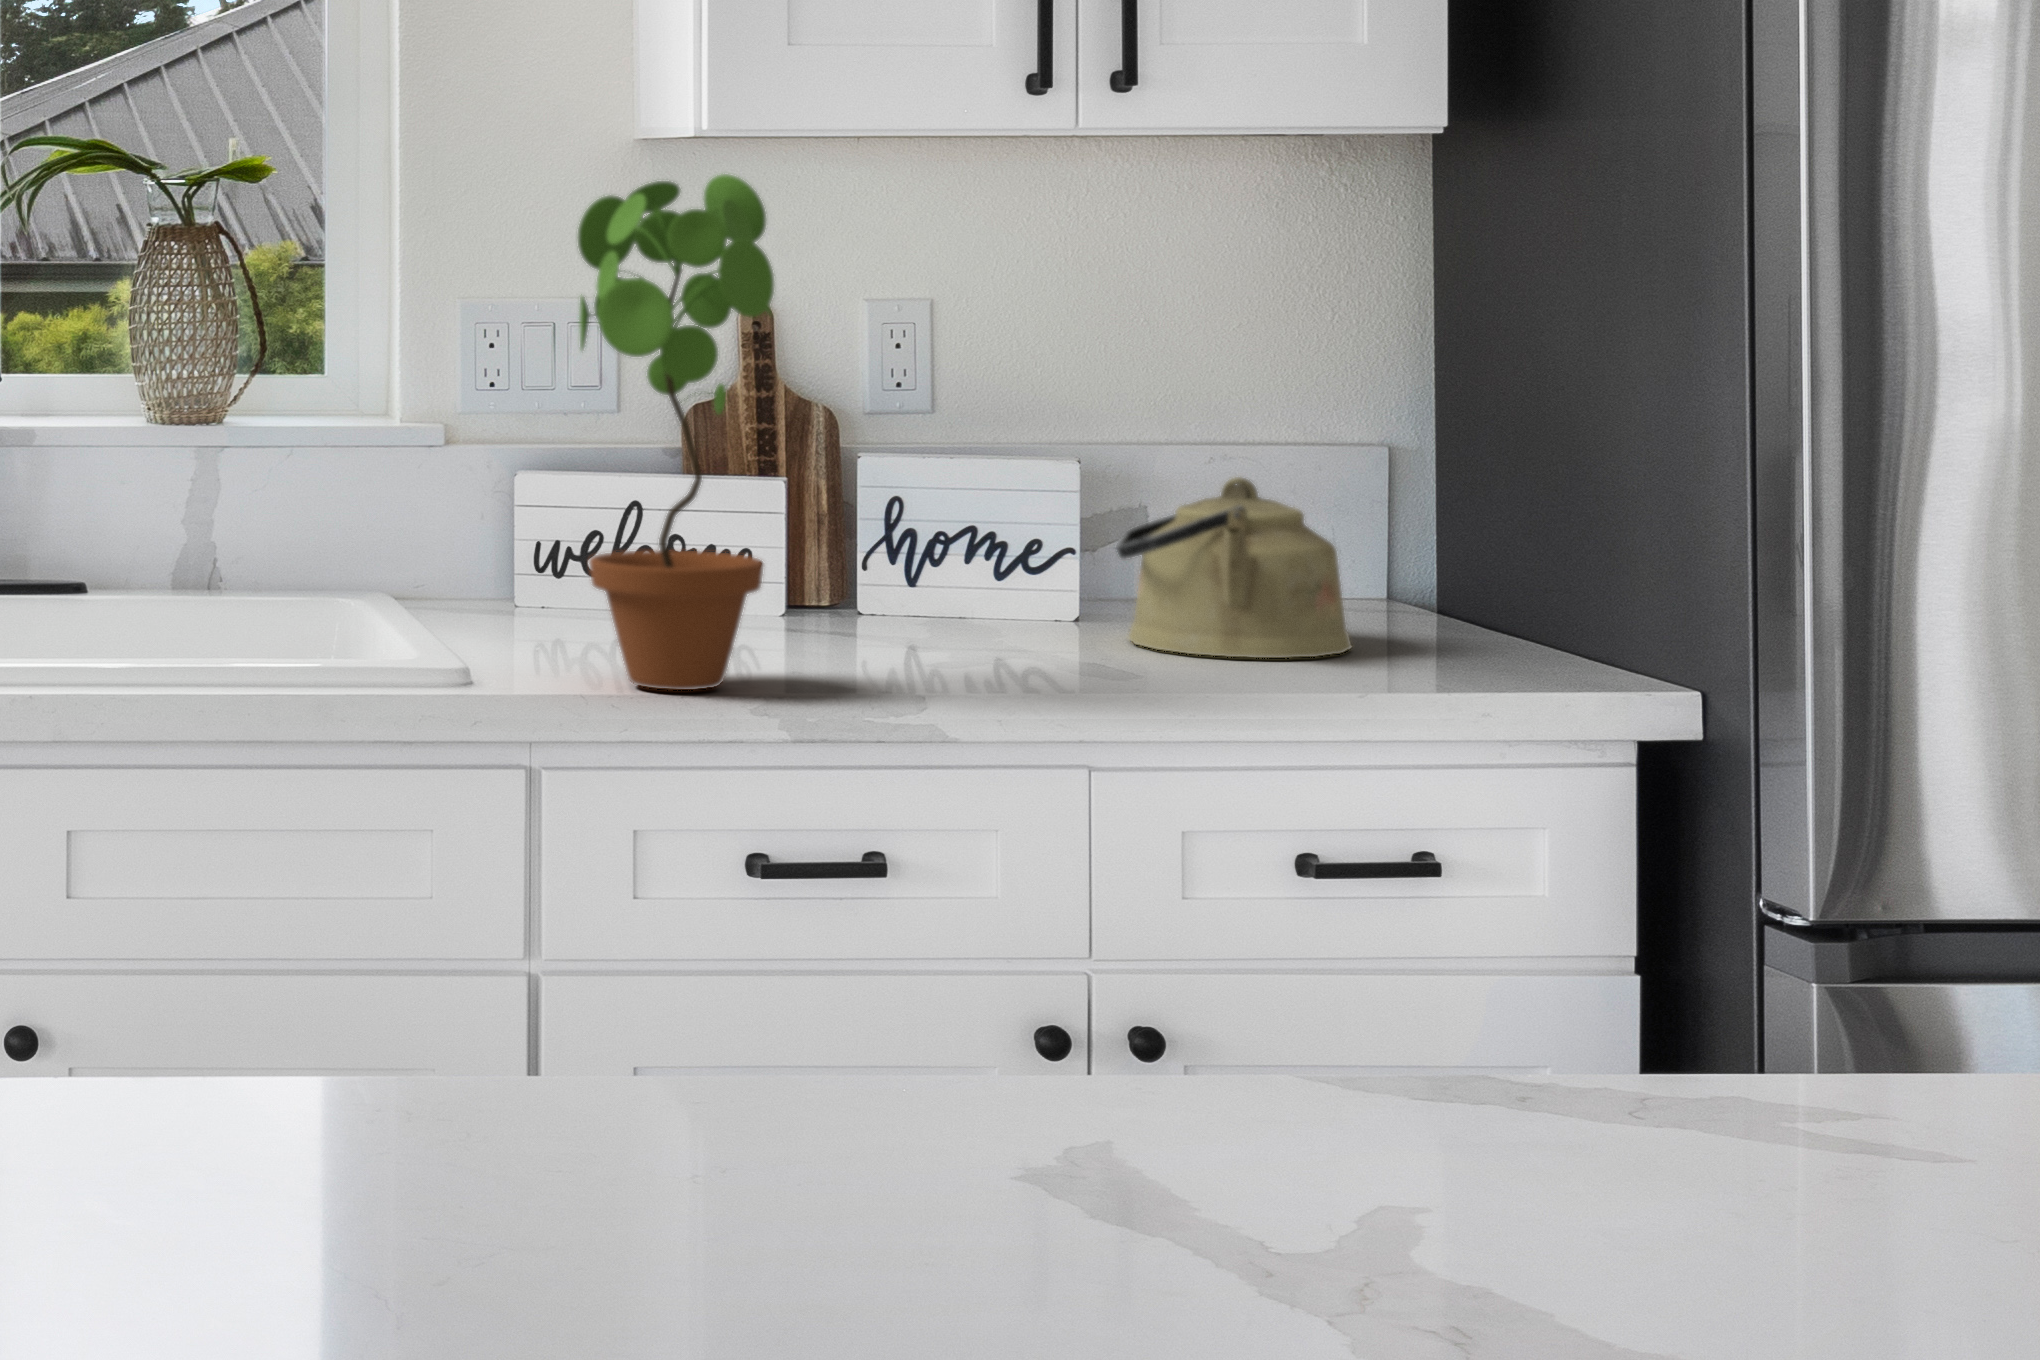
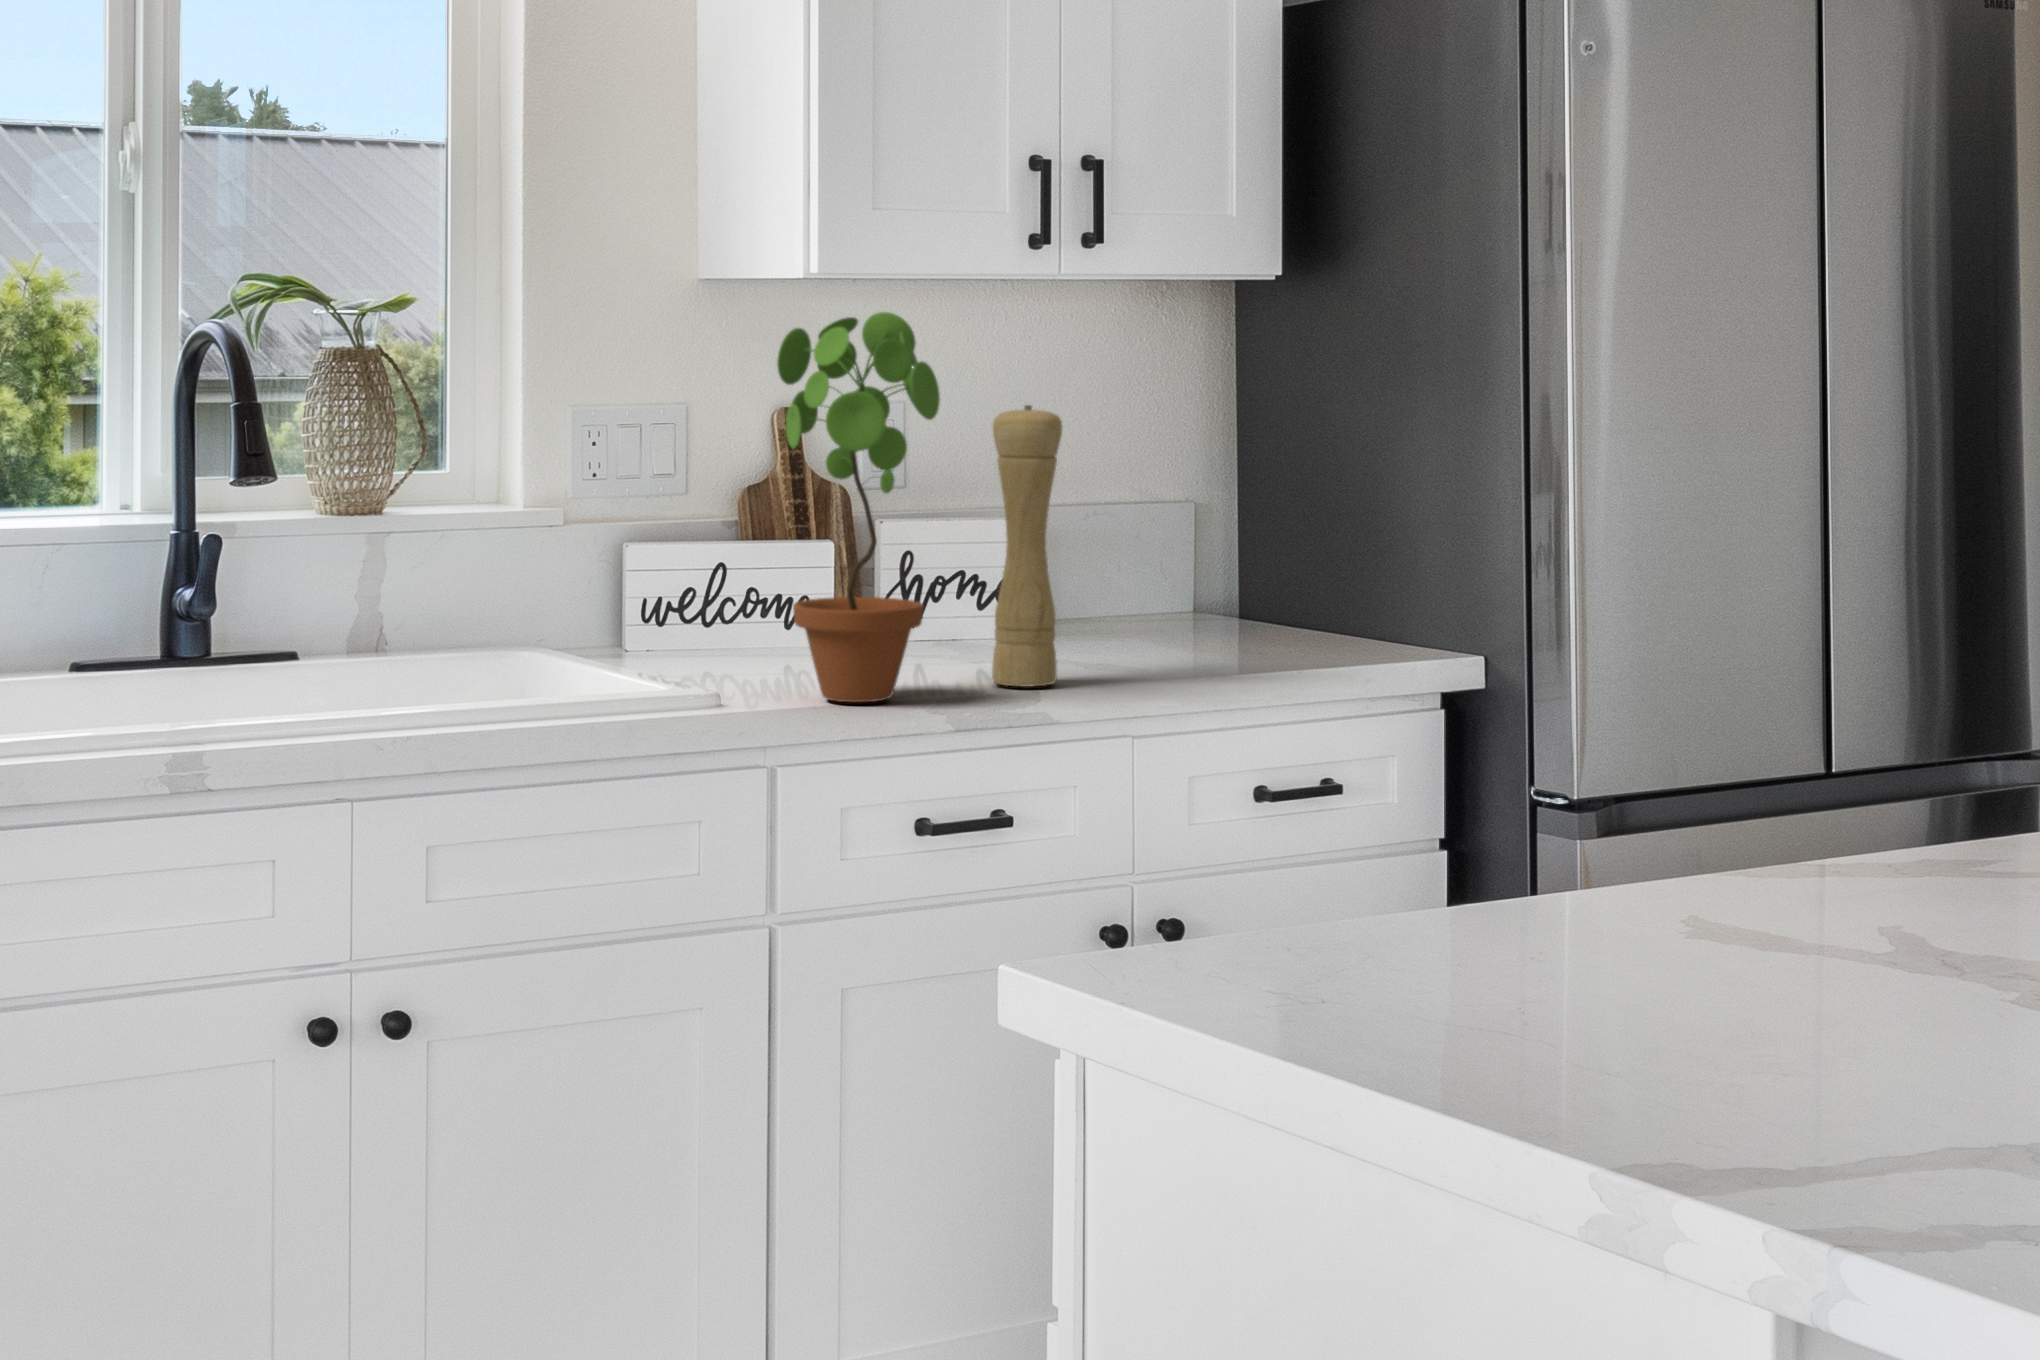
pepper mill: none [891,301,990,685] -> present [992,405,1062,687]
kettle: present [1117,477,1351,658] -> none [1074,527,1238,655]

